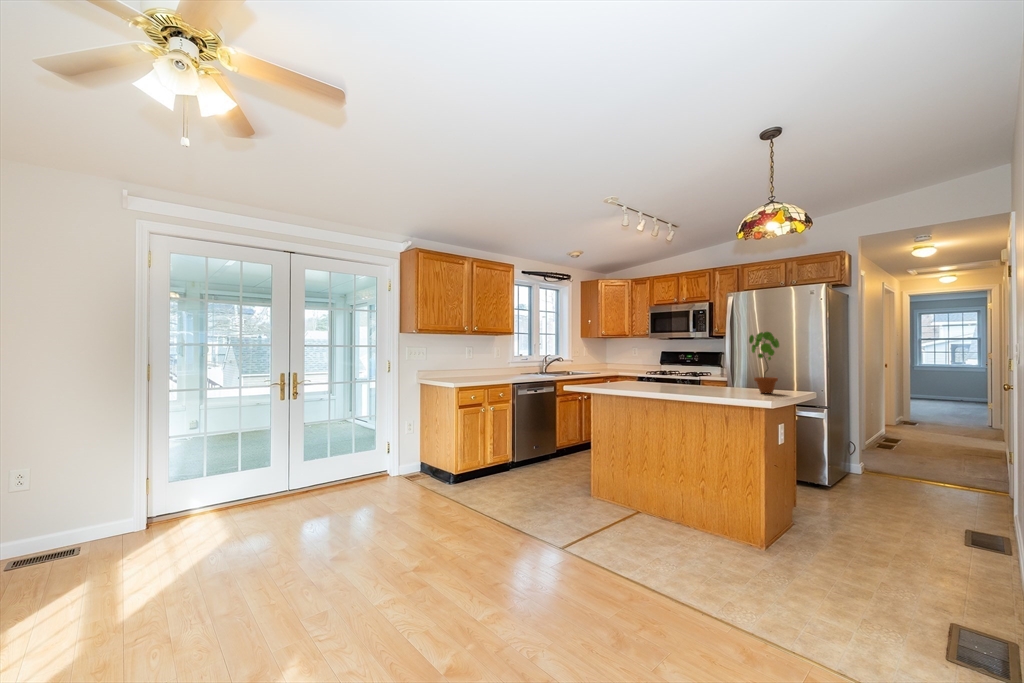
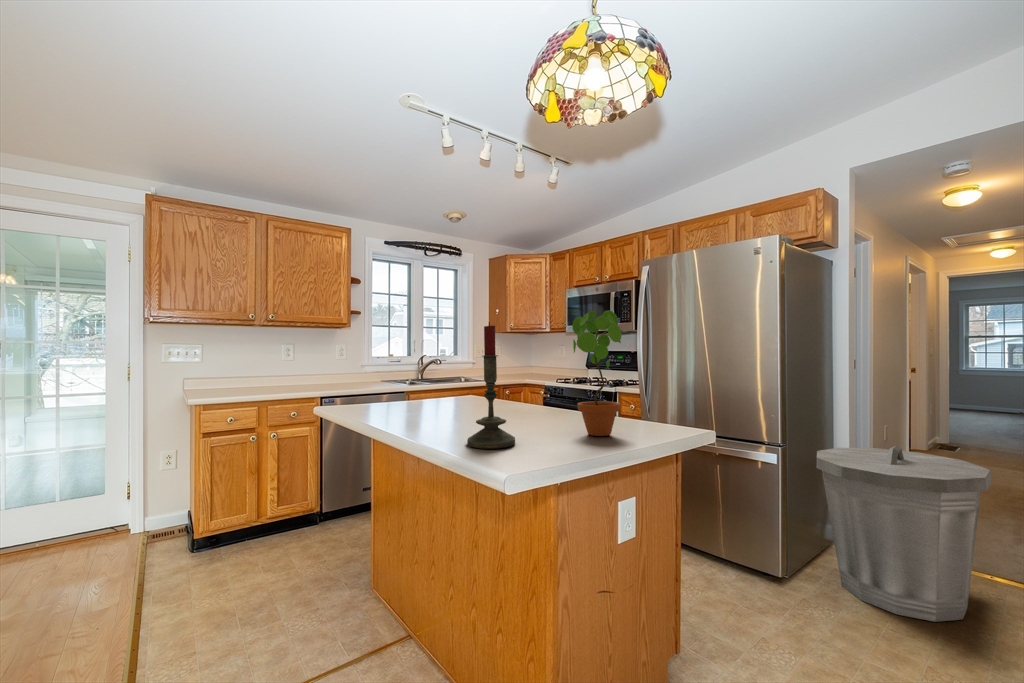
candle: none [716,338,741,397] -> present [467,322,515,449]
trash can: none [845,406,946,500] -> present [816,446,992,622]

